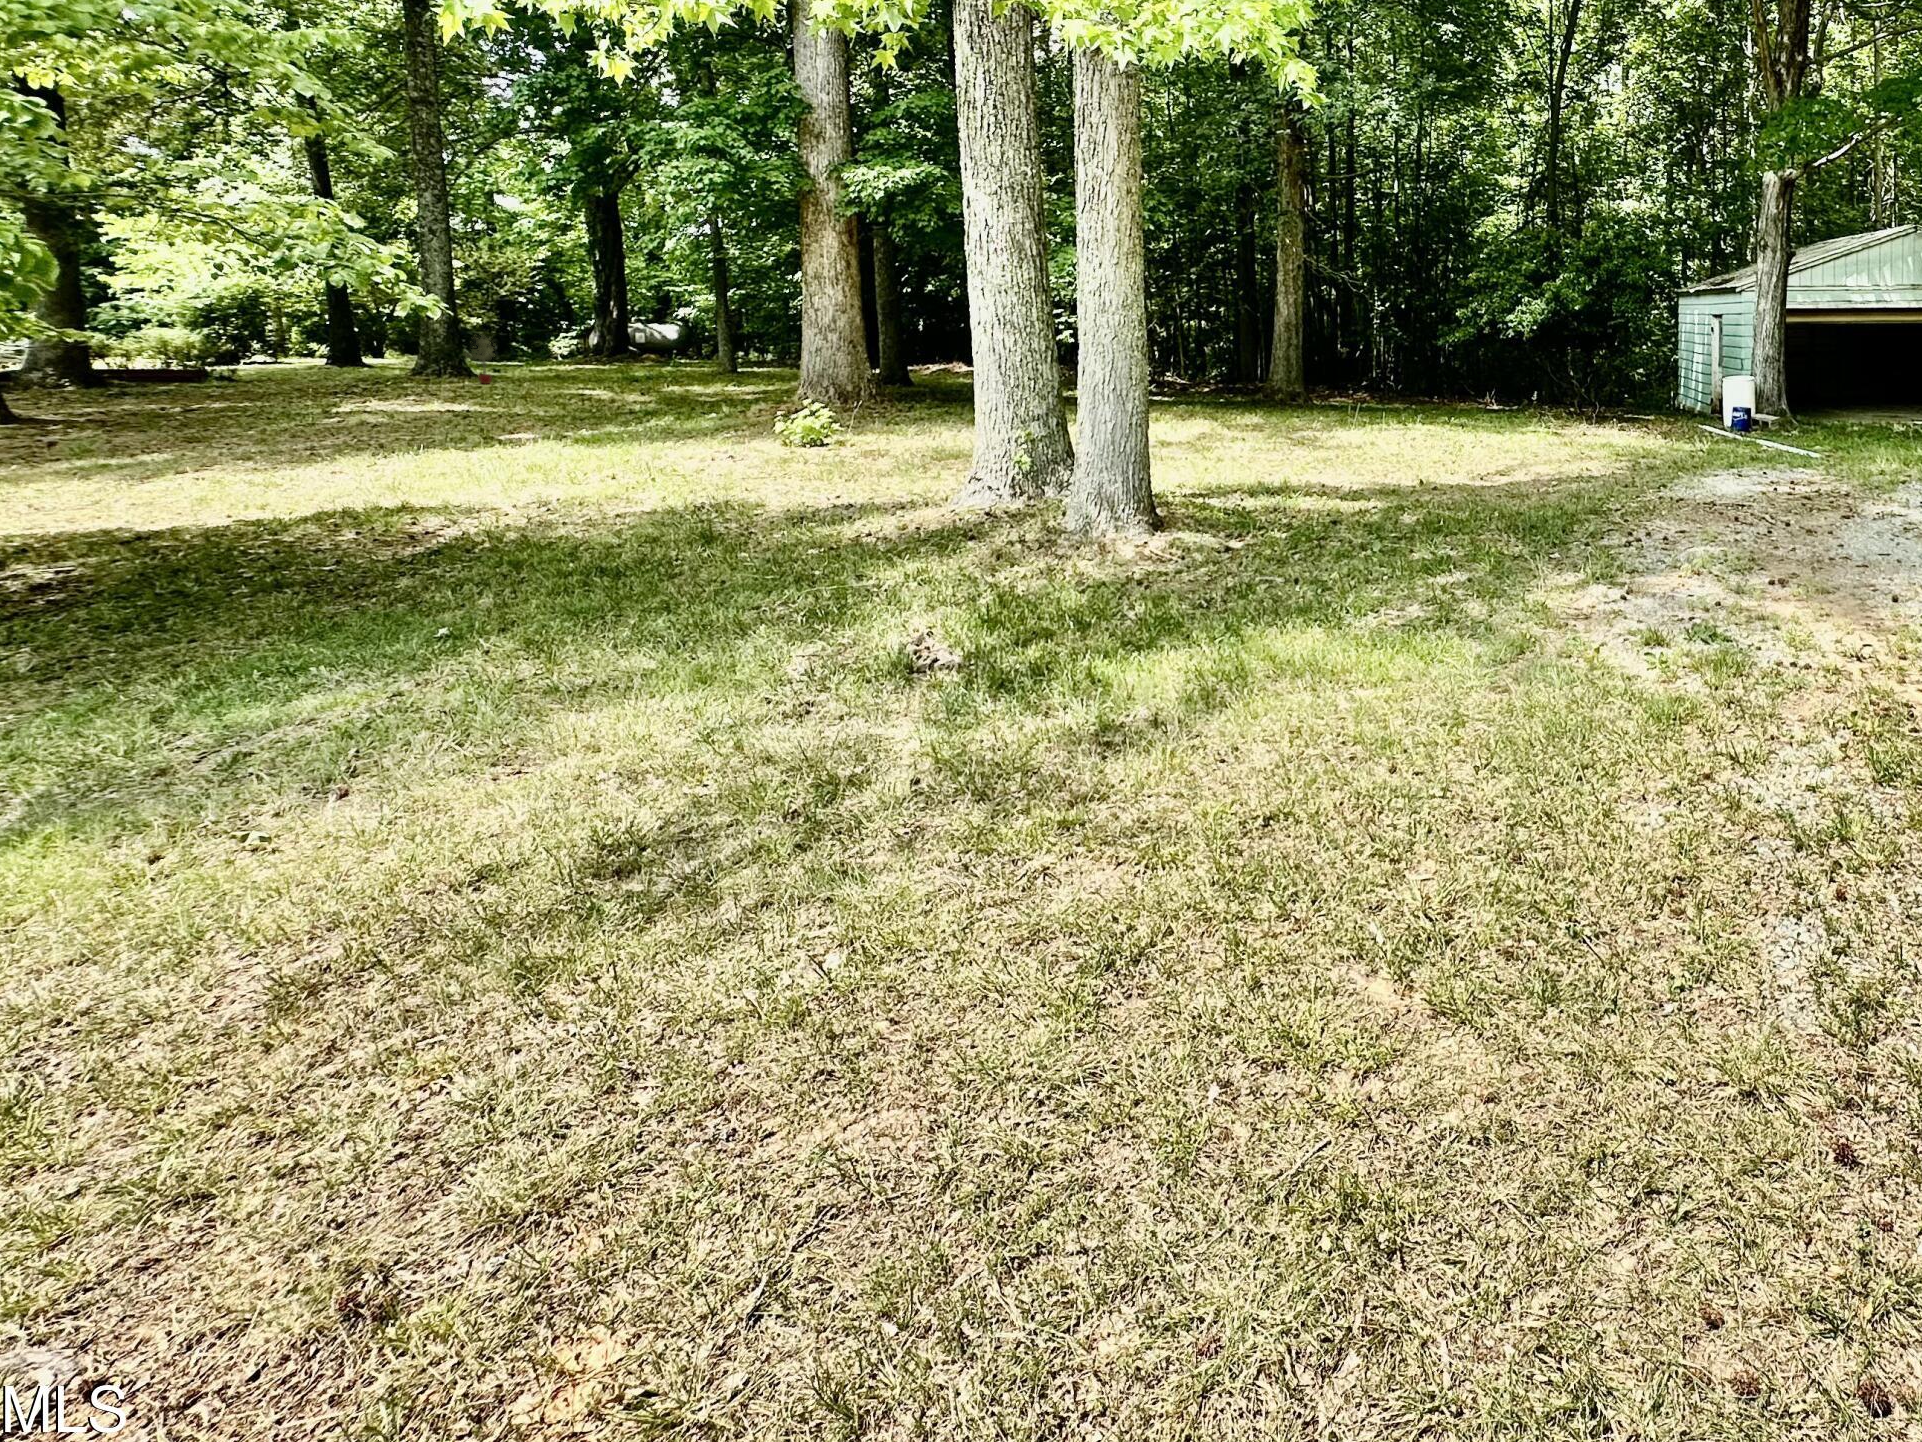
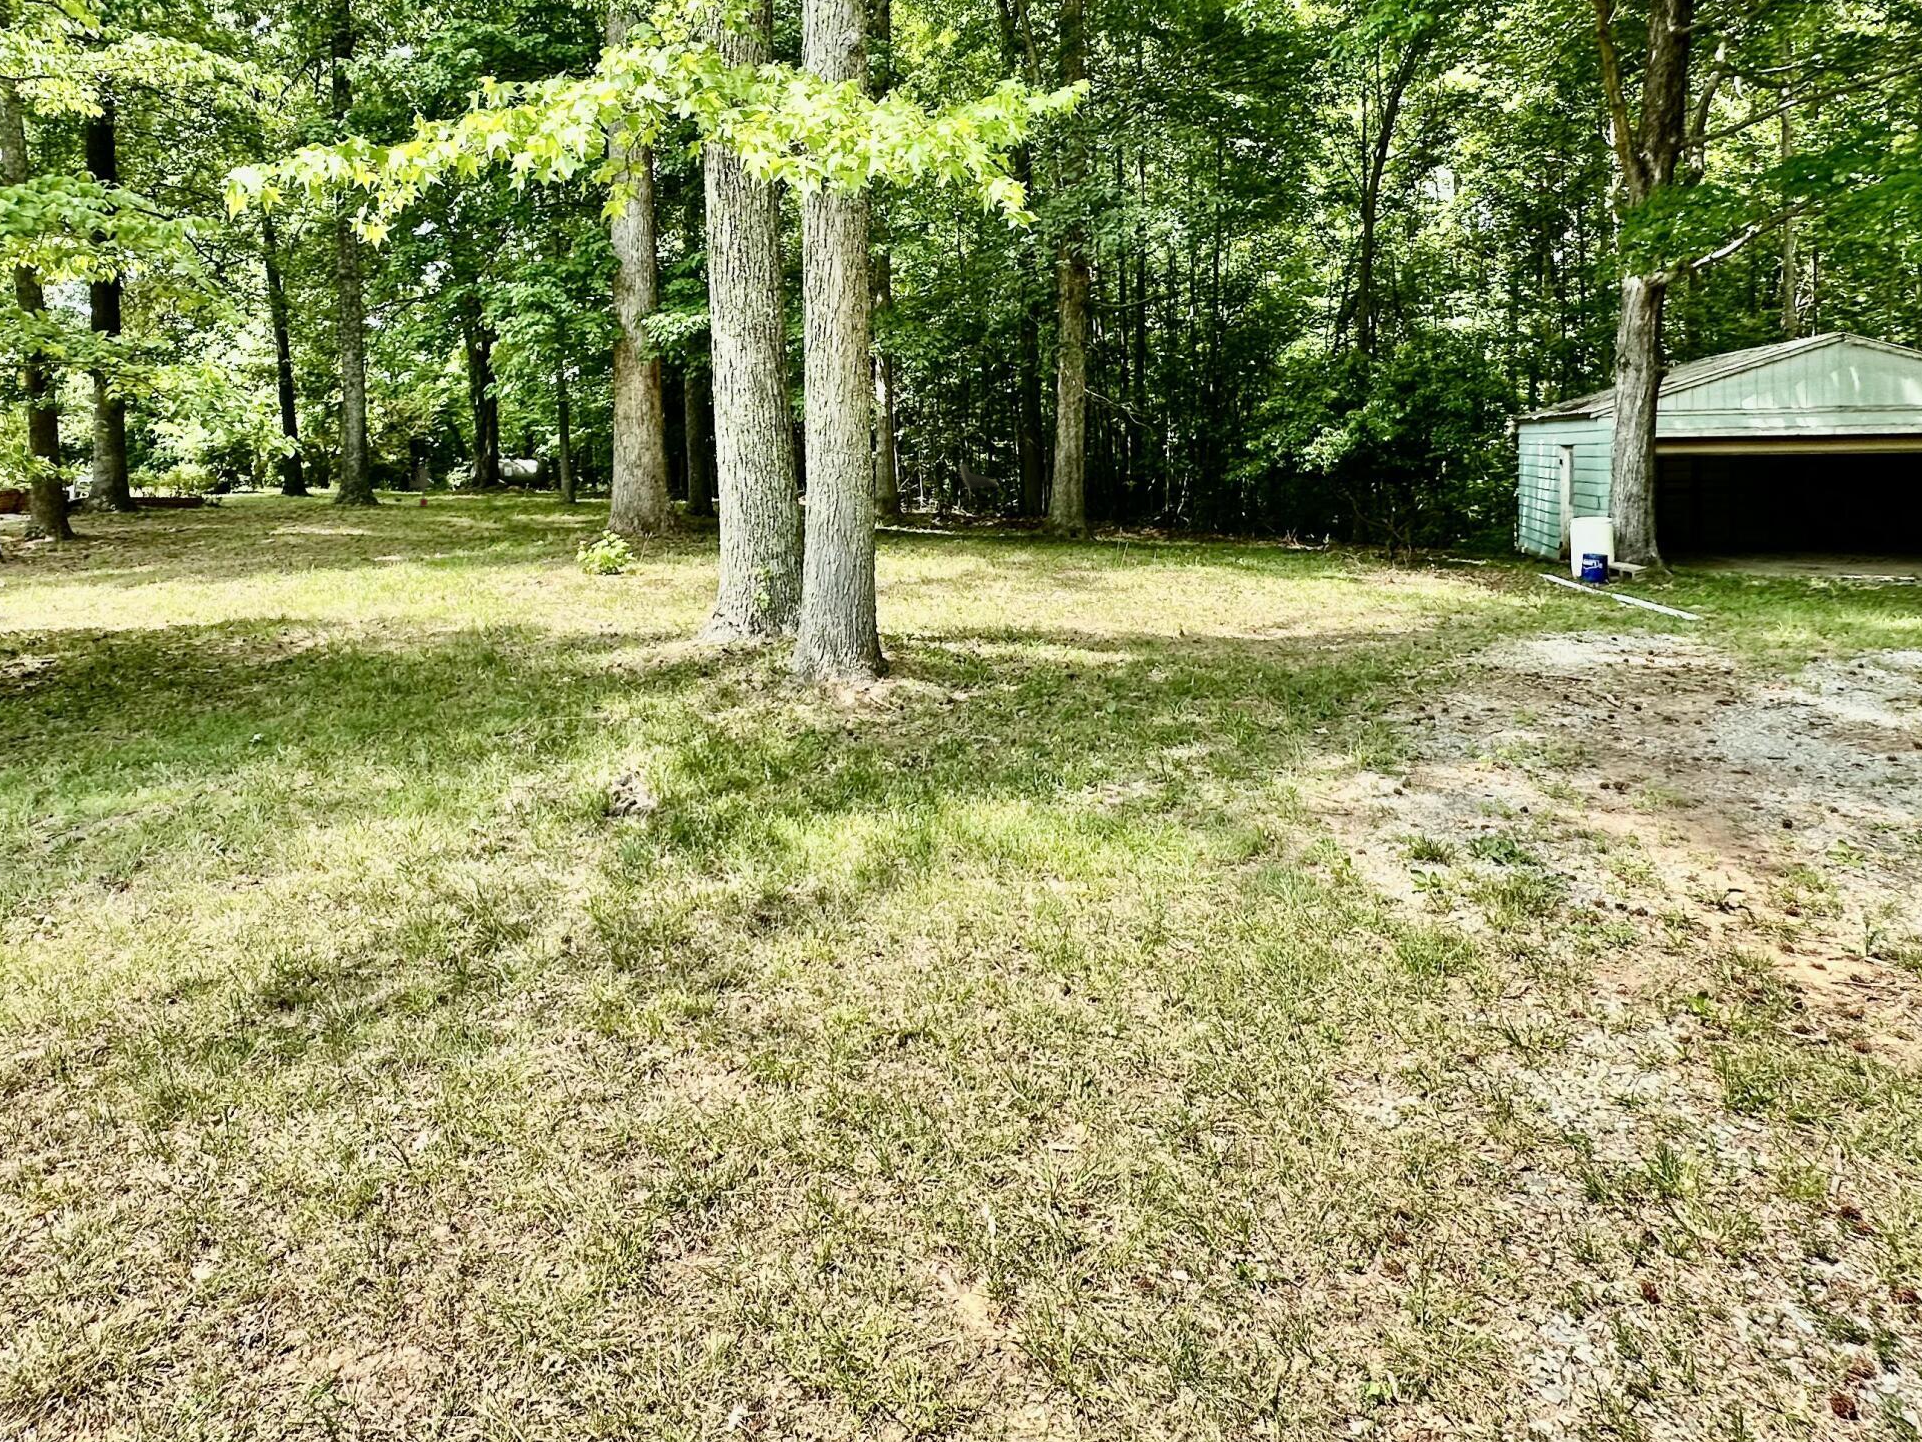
lounge chair: none [1171,332,1212,376] -> present [960,464,997,504]

